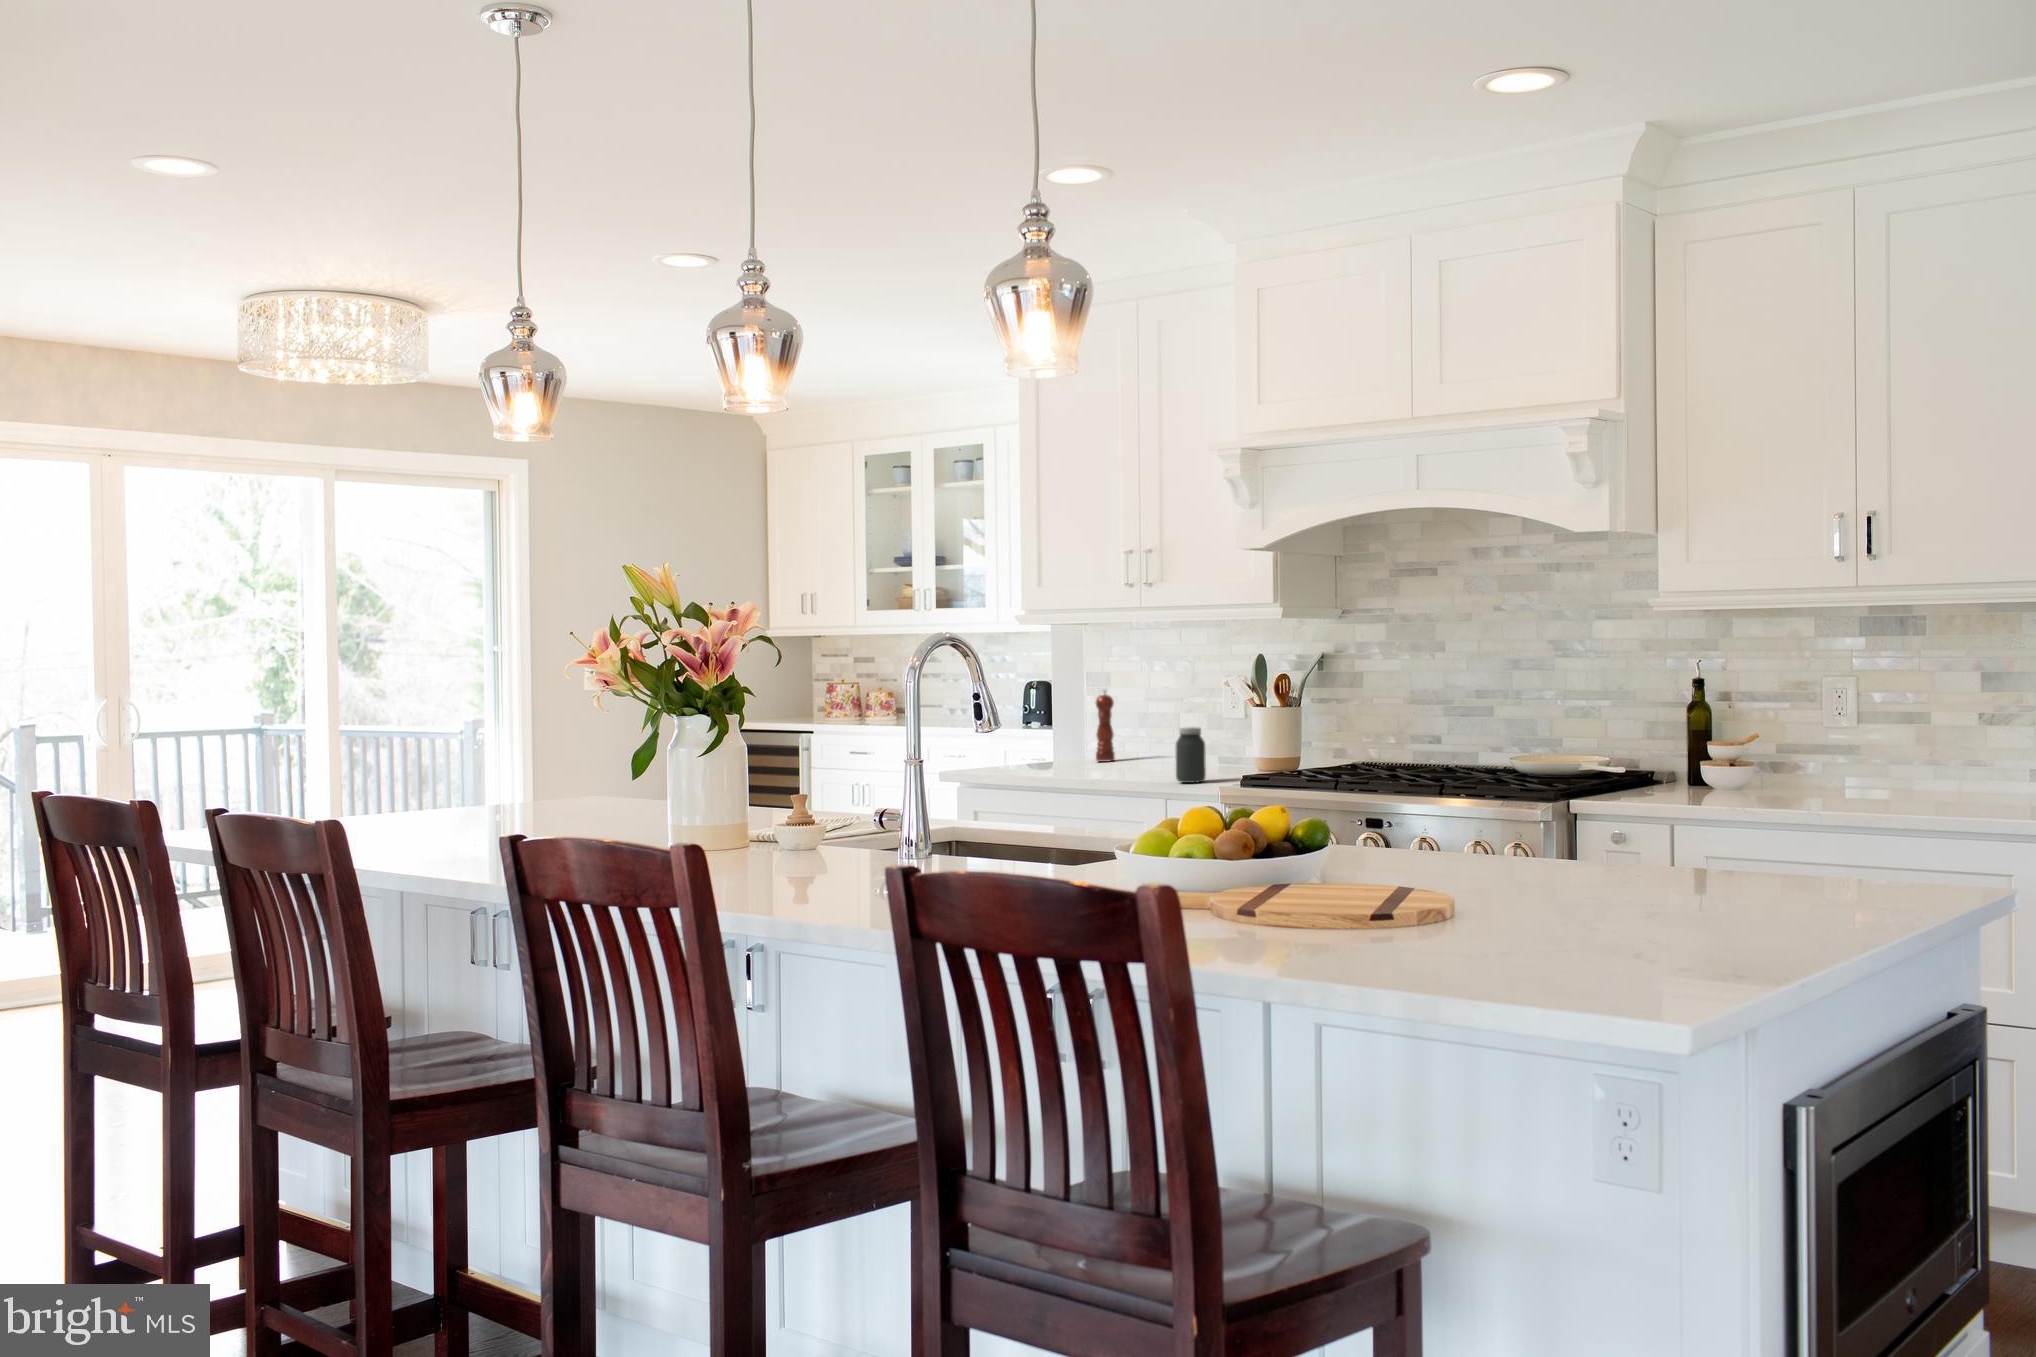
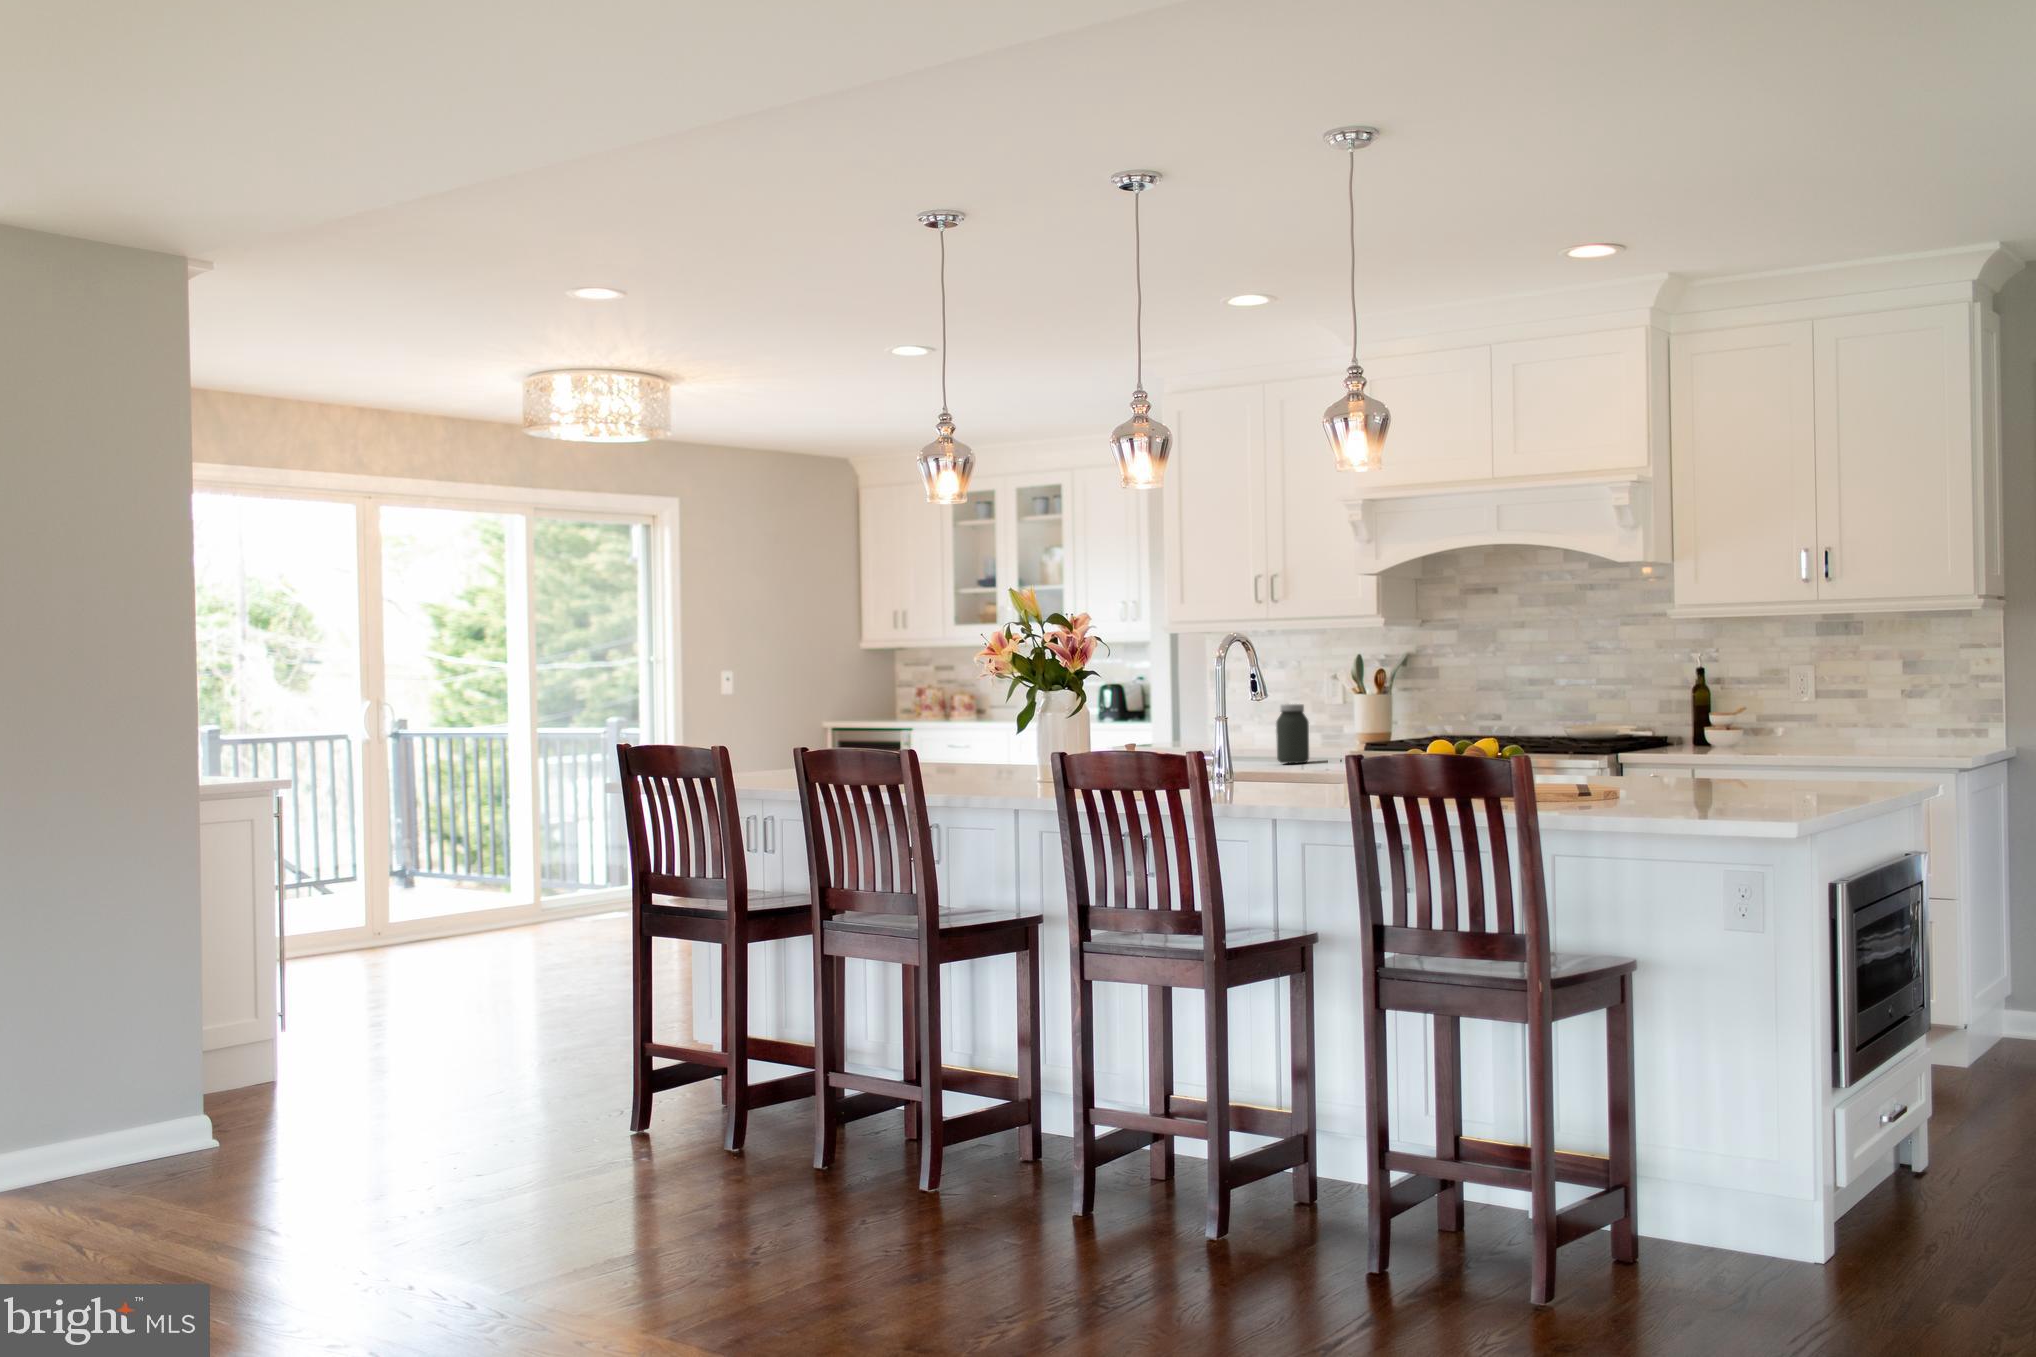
pepper mill: present [1096,690,1115,762] -> none [1190,673,1211,750]

